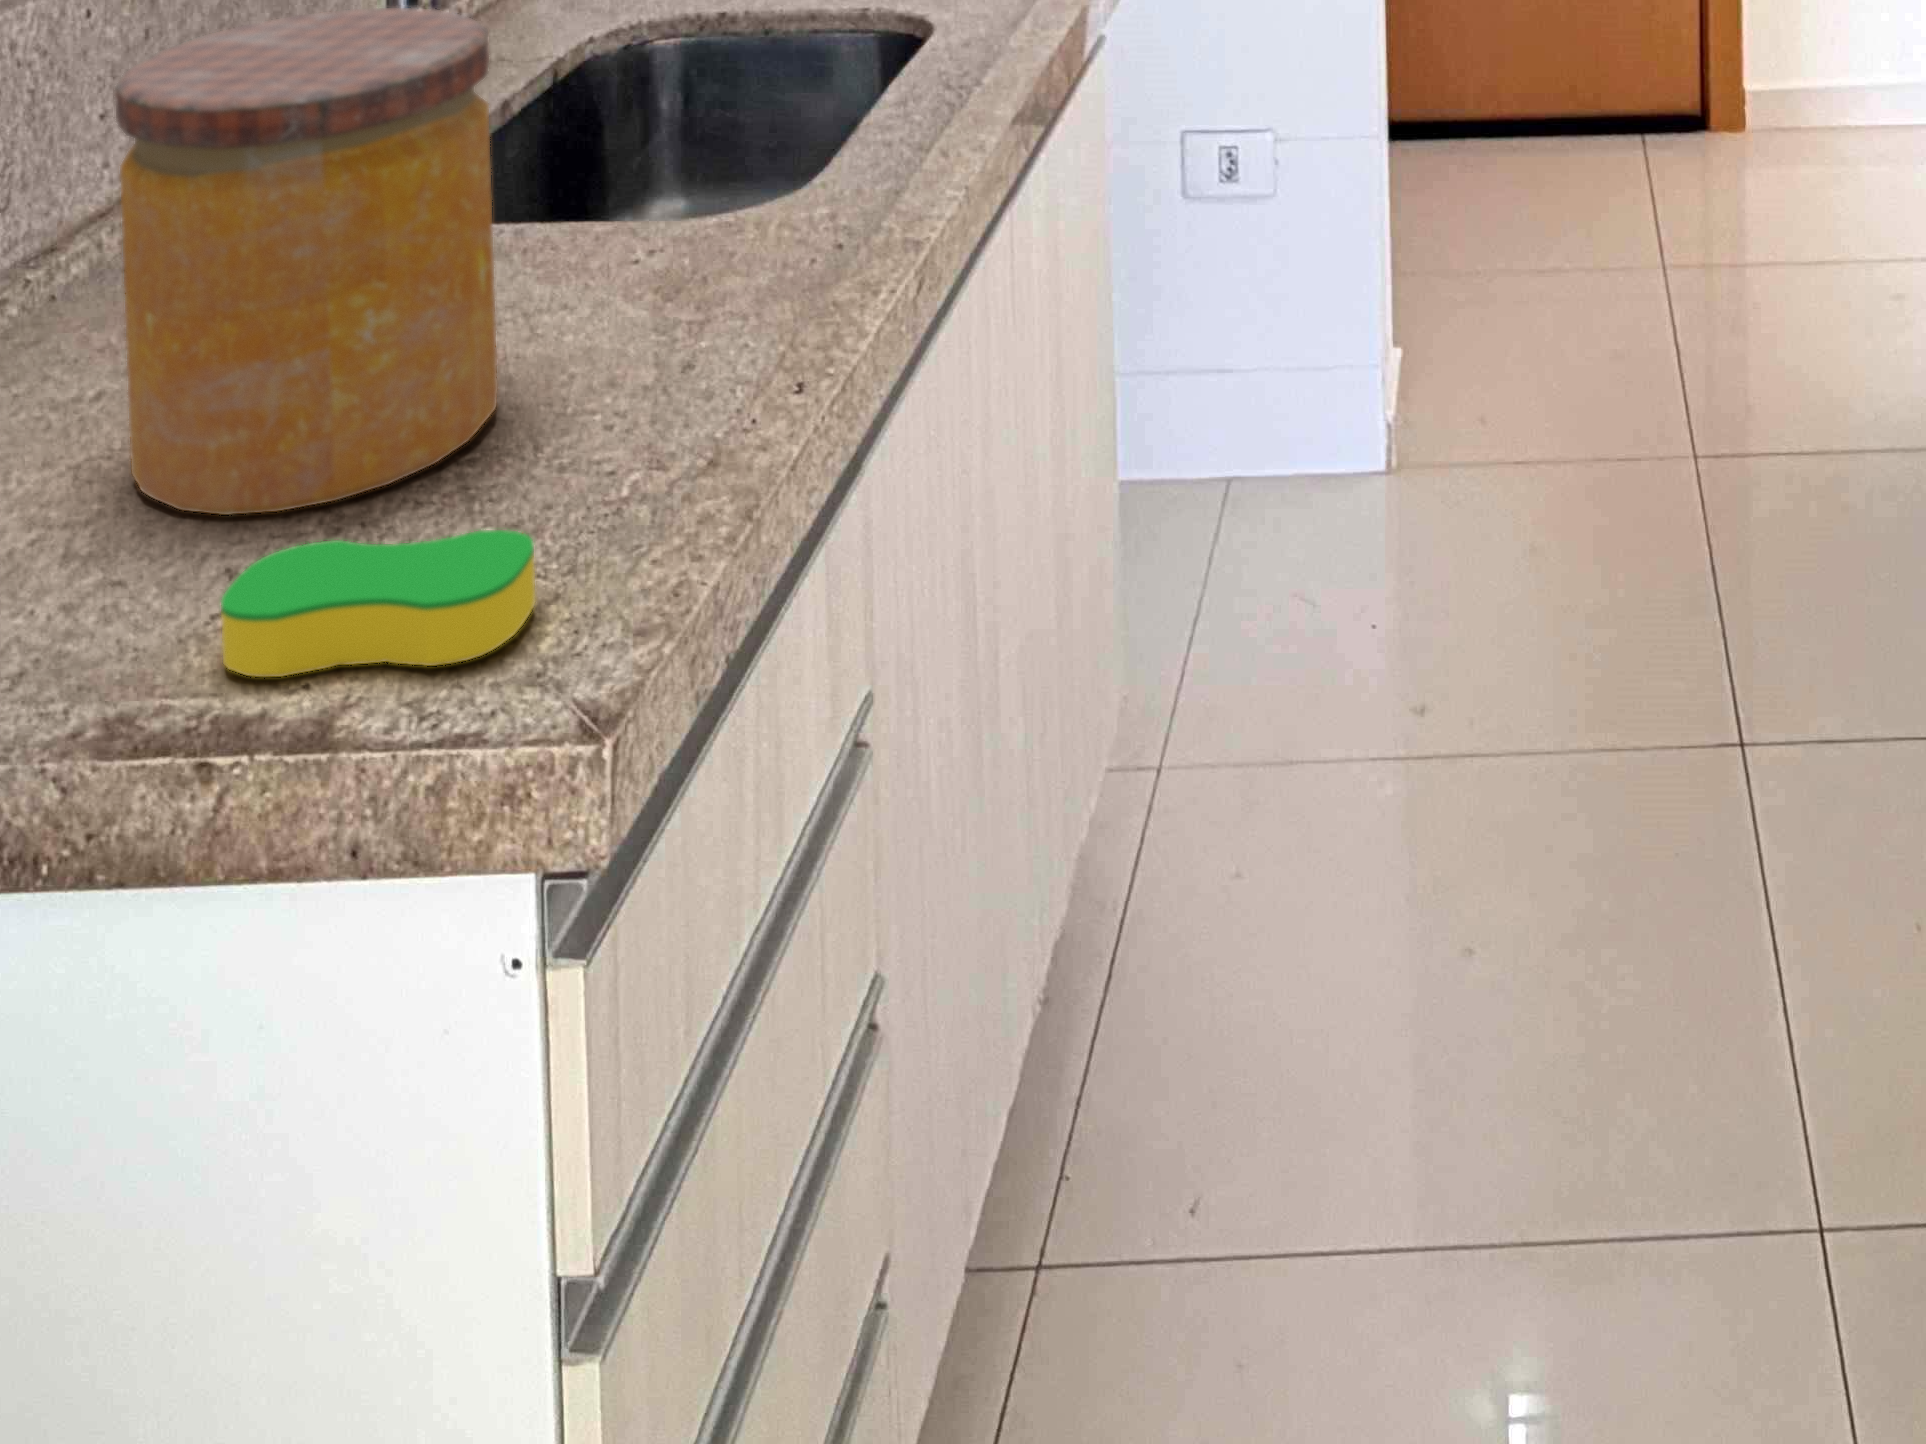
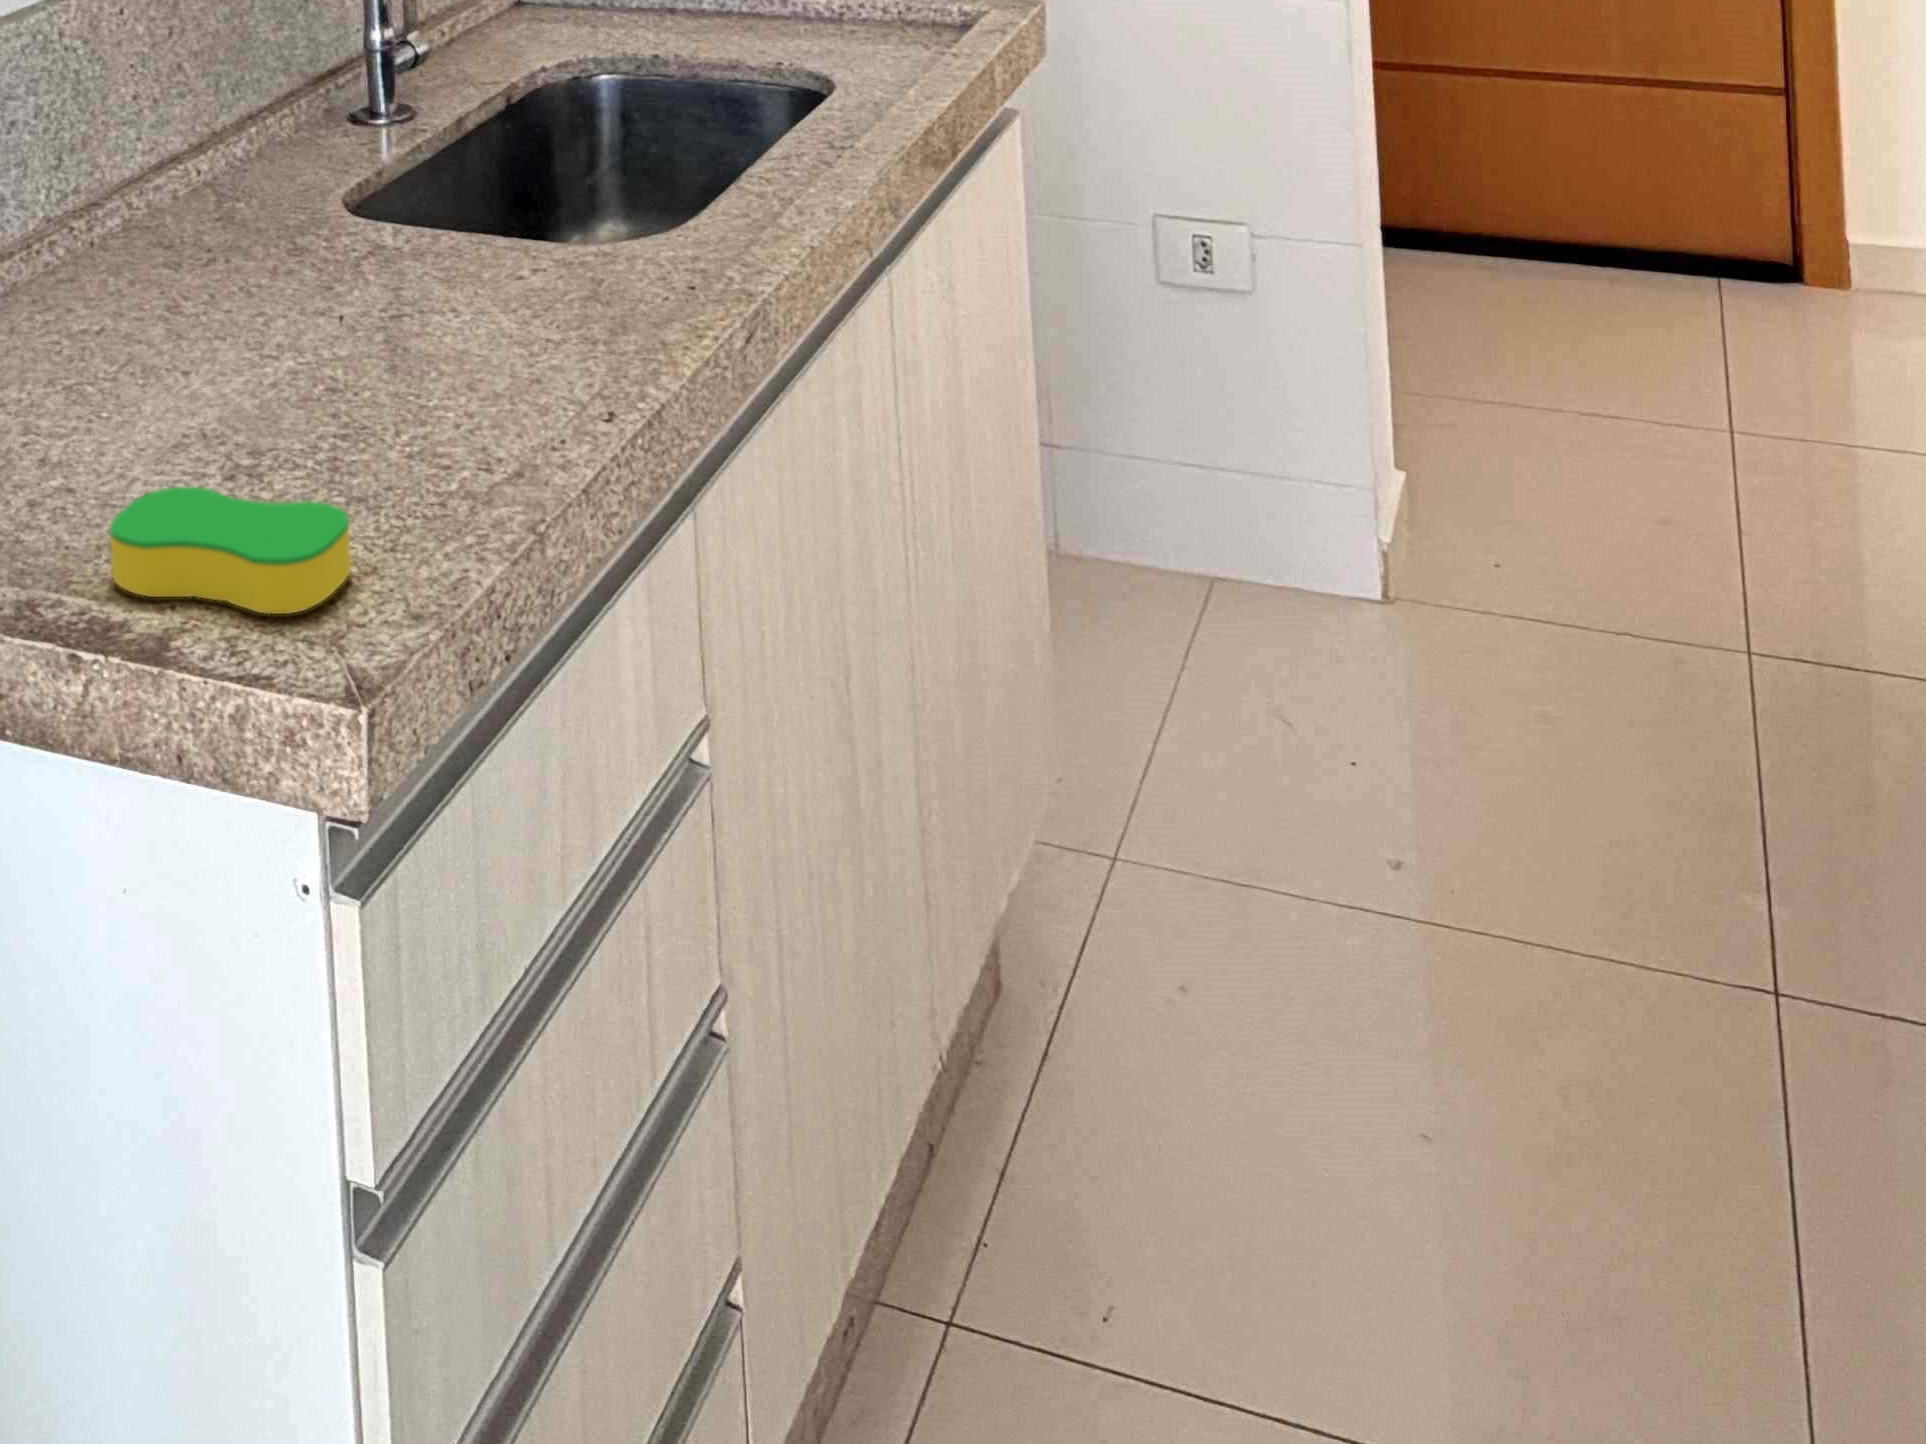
jar: present [115,8,498,515] -> none [80,28,378,453]

